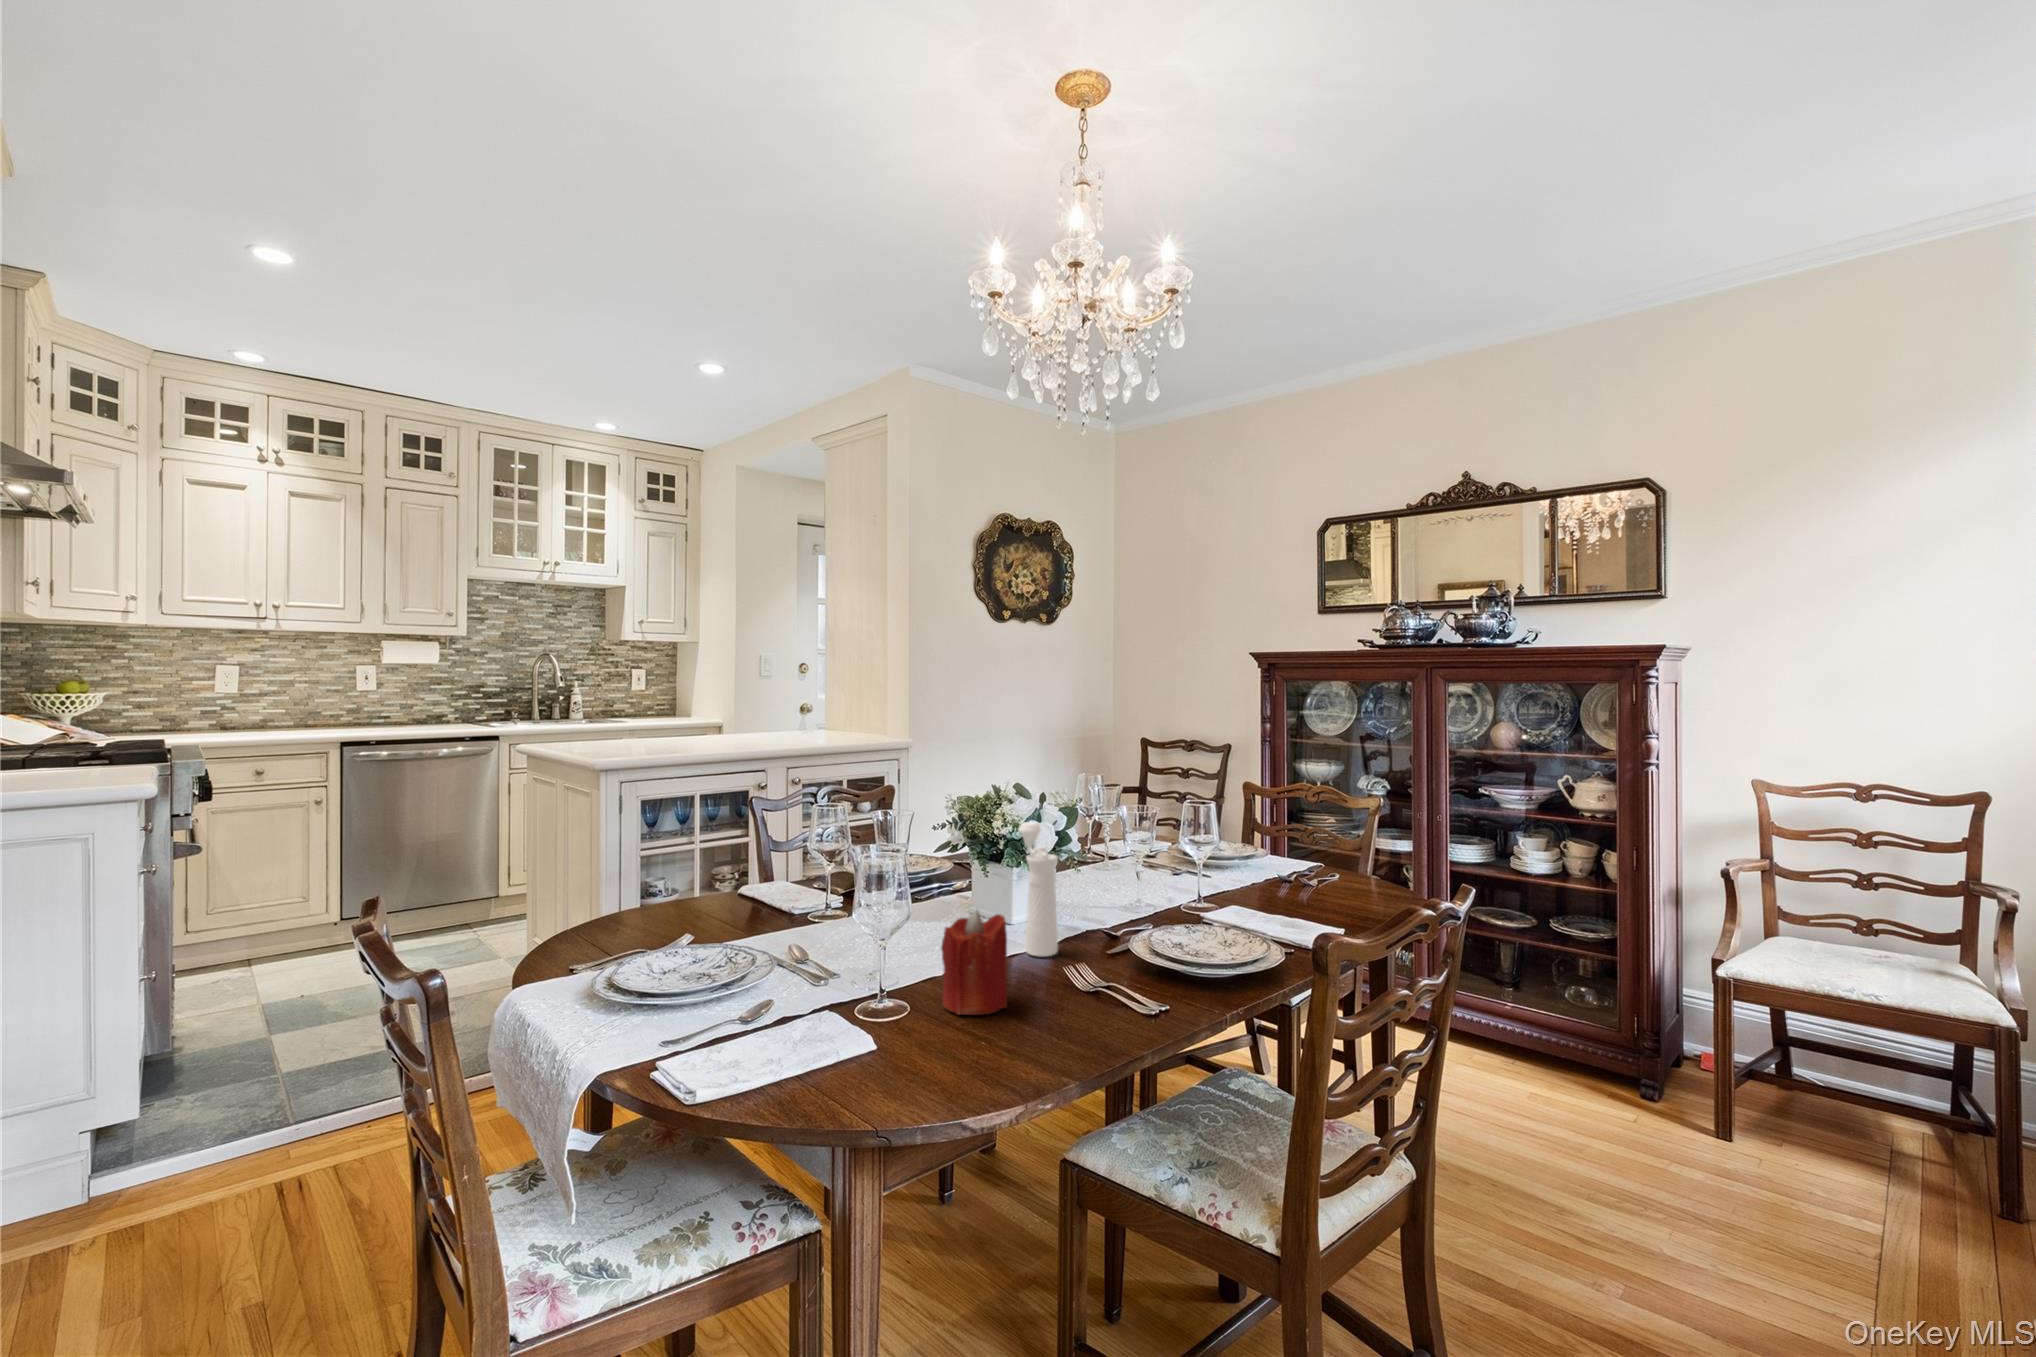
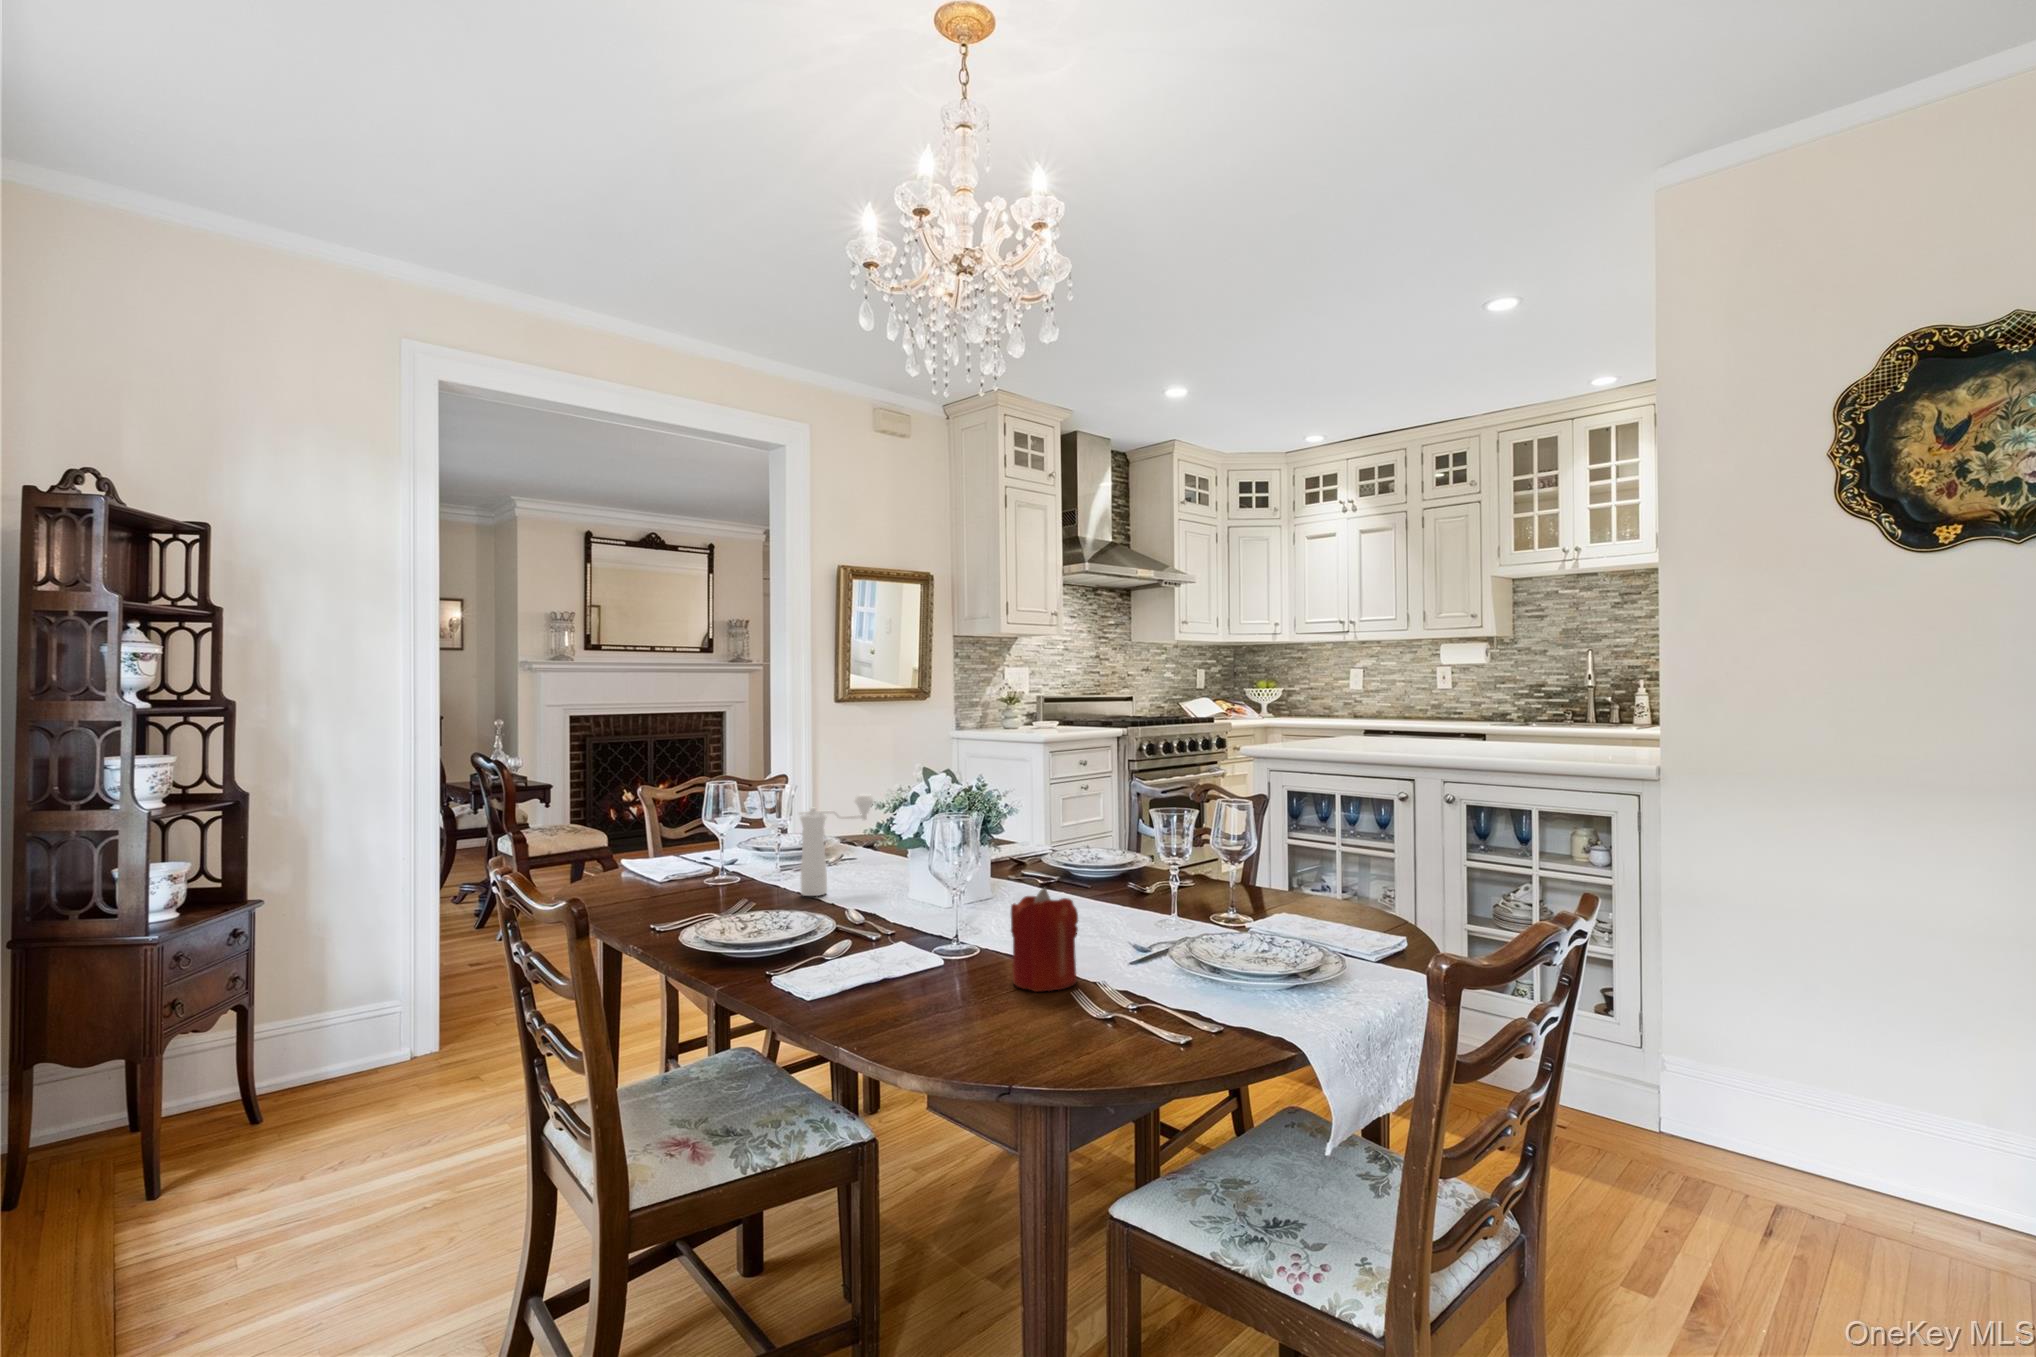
candle: present [941,910,1007,1015] -> present [1011,888,1078,991]

